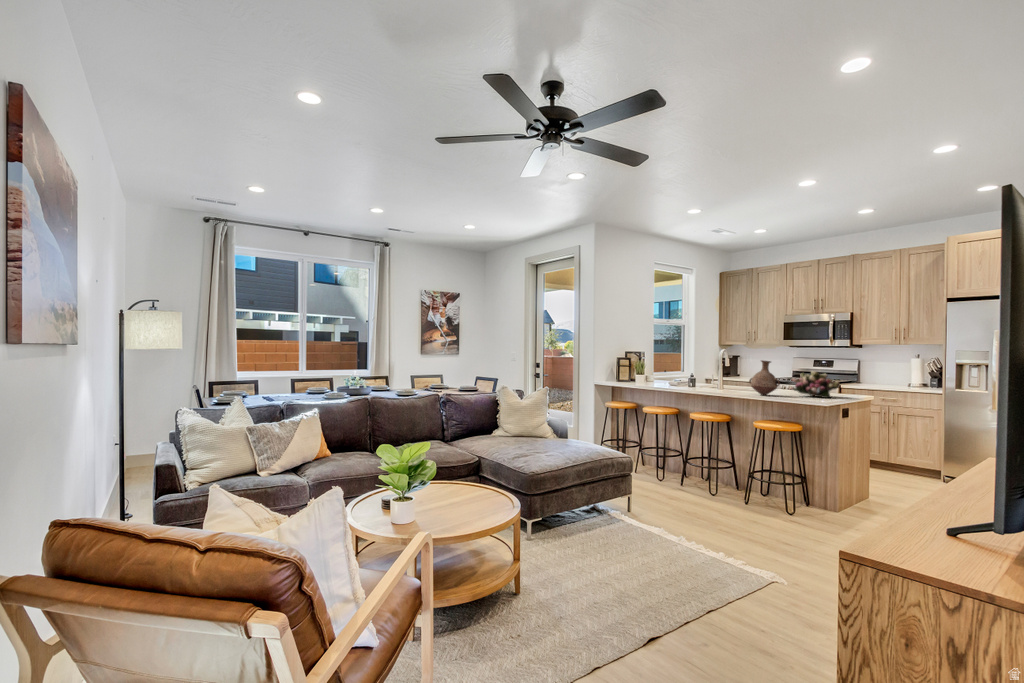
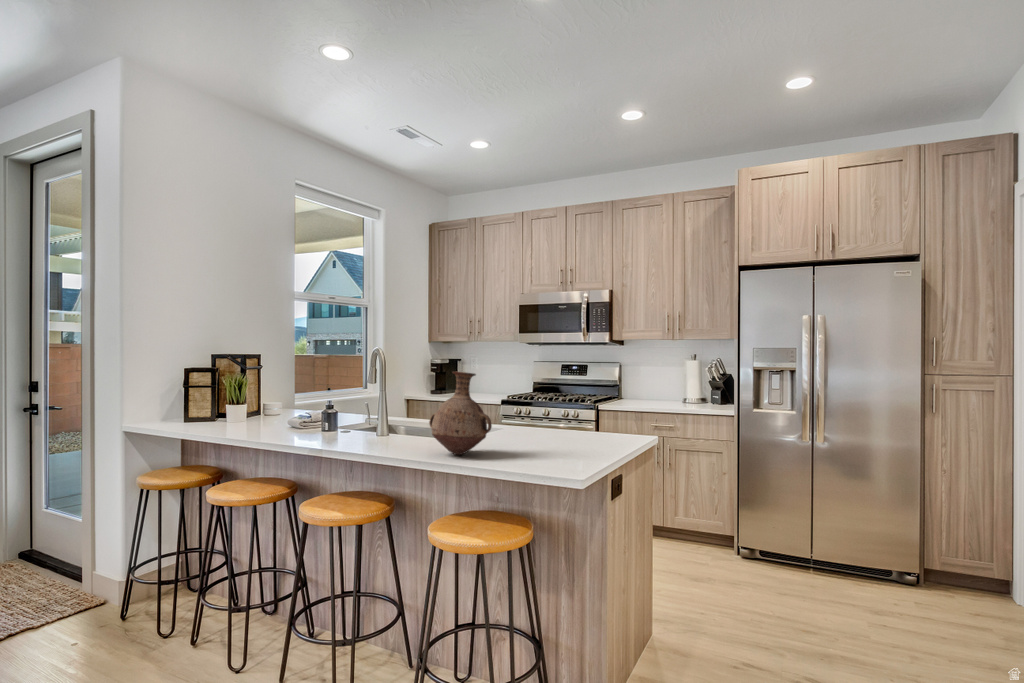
flower arrangement: present [790,371,840,398] -> none [514,391,609,453]

